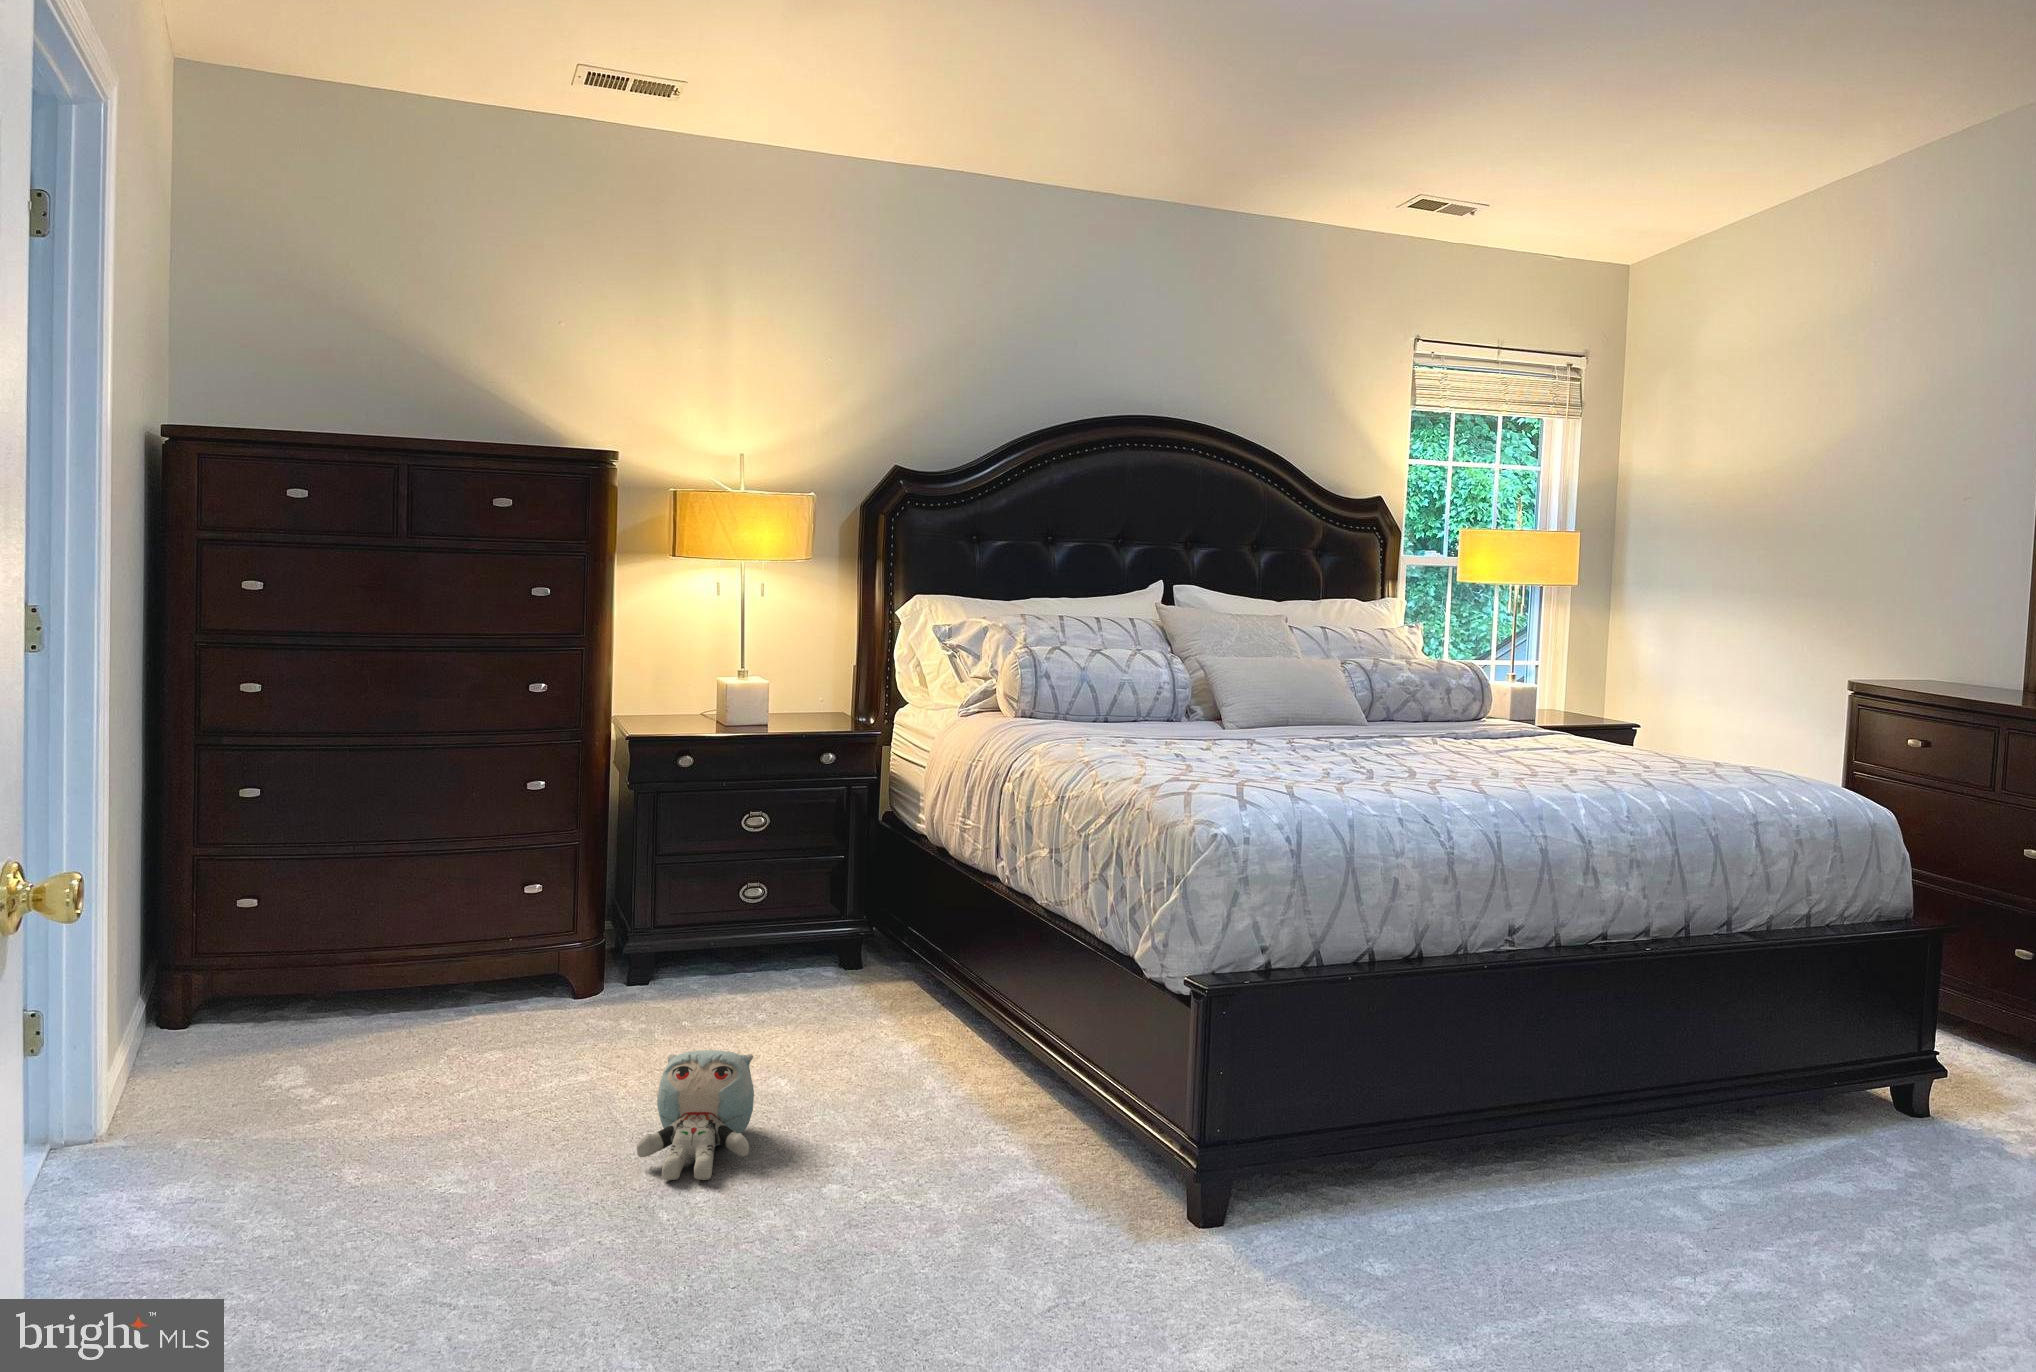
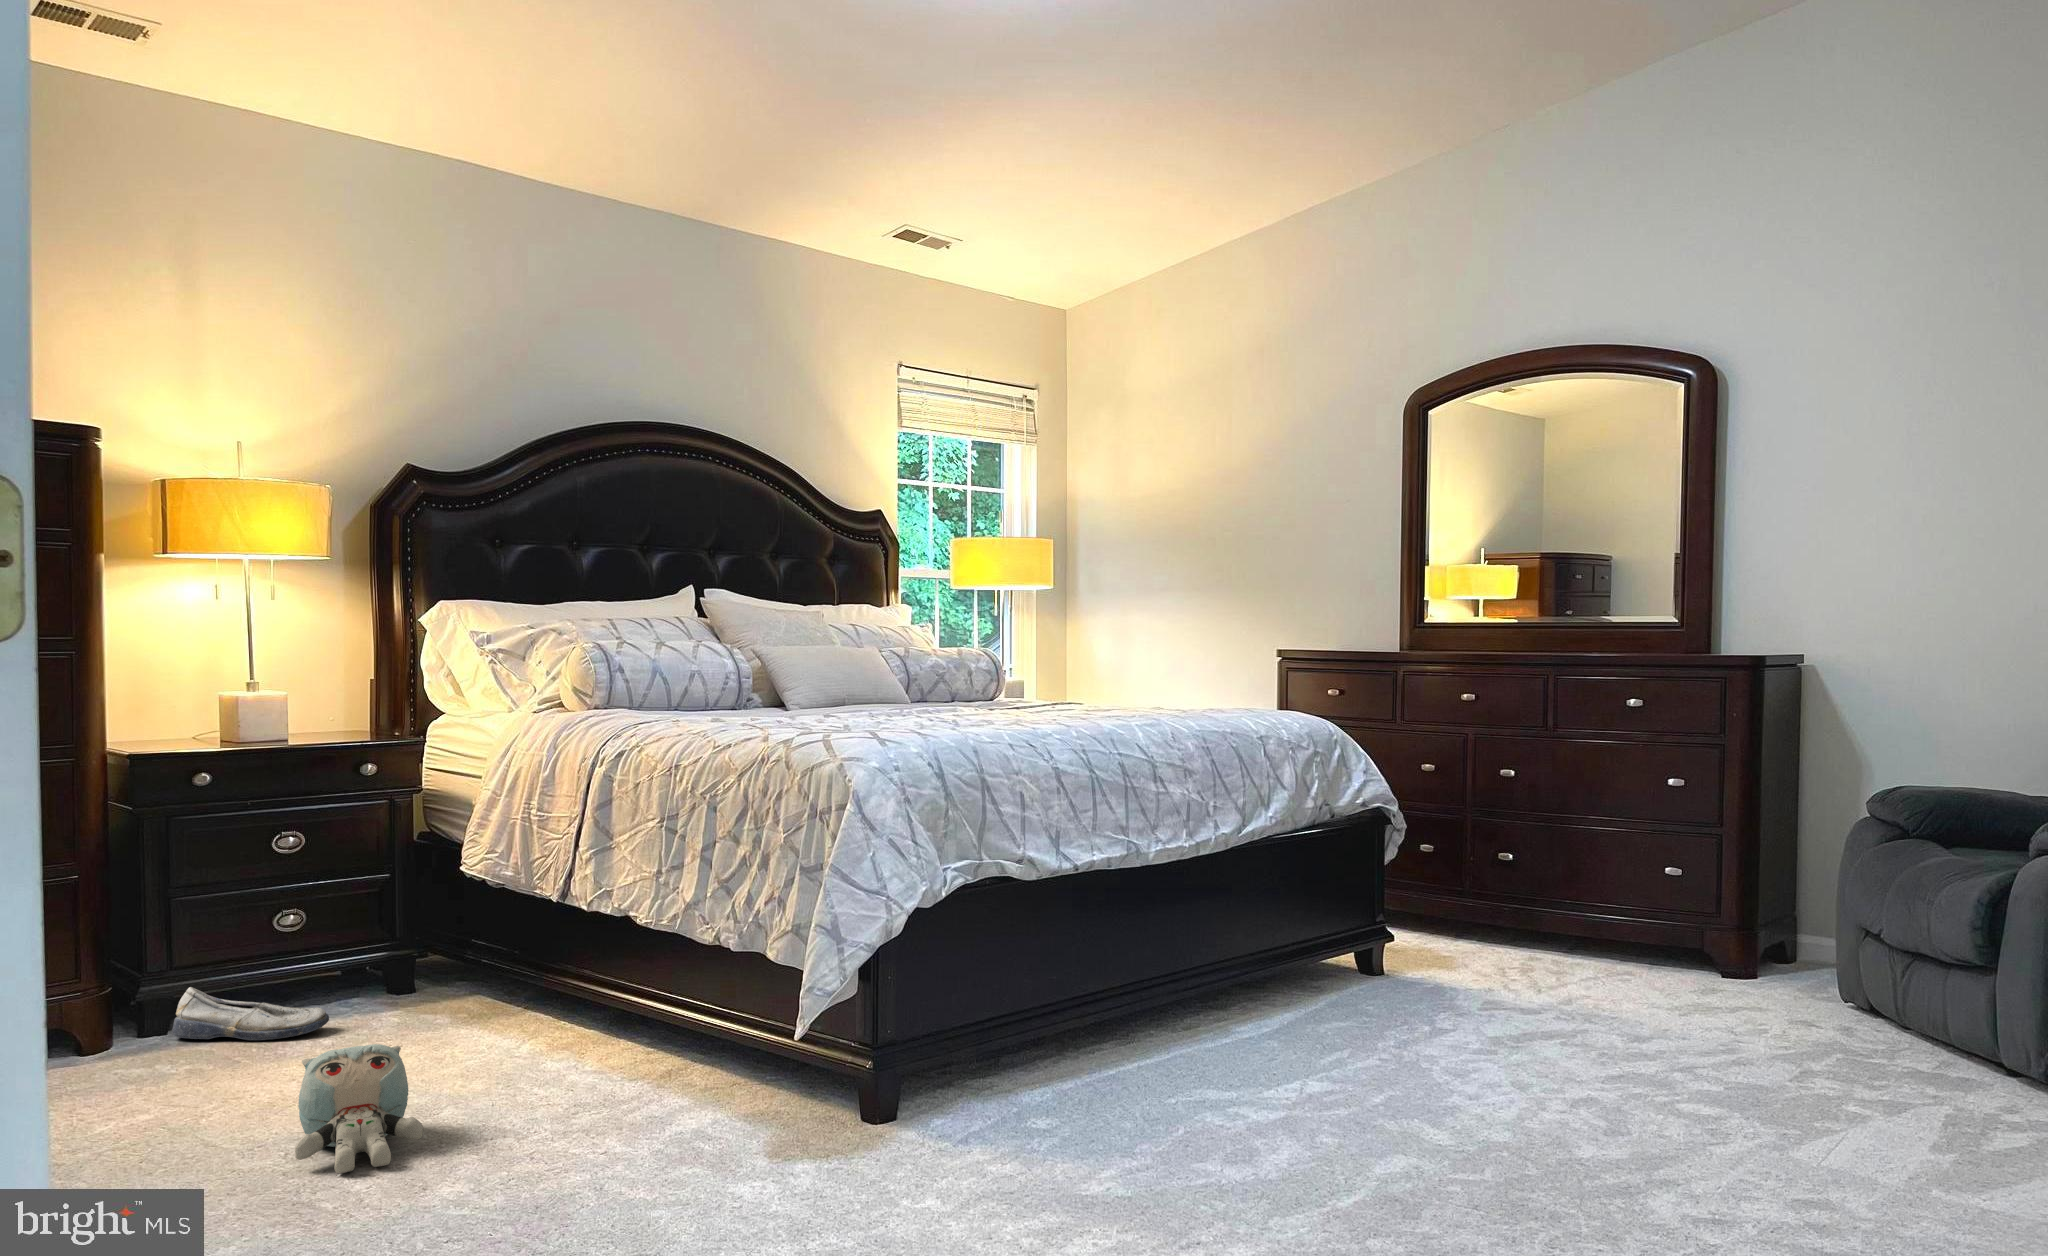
shoe: none [657,939,775,998] -> present [172,987,329,1040]

